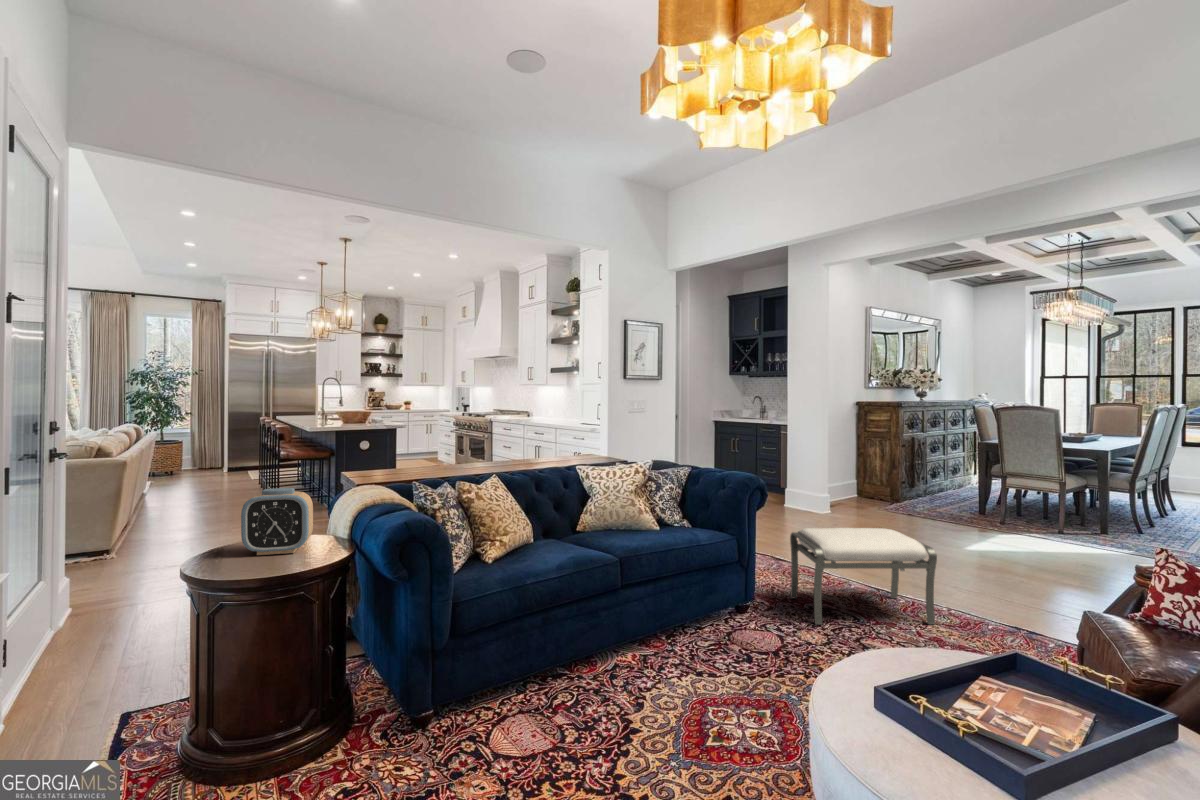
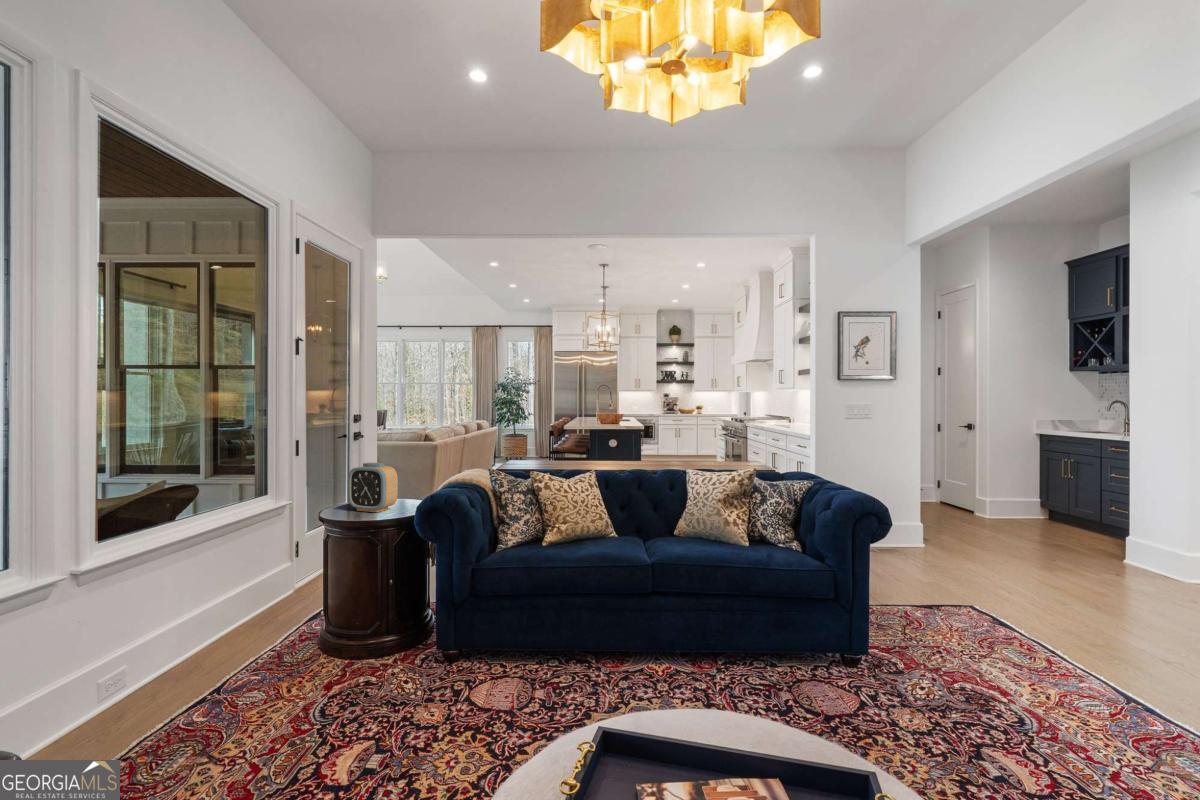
ottoman: present [790,528,937,624] -> none [944,576,1172,765]

